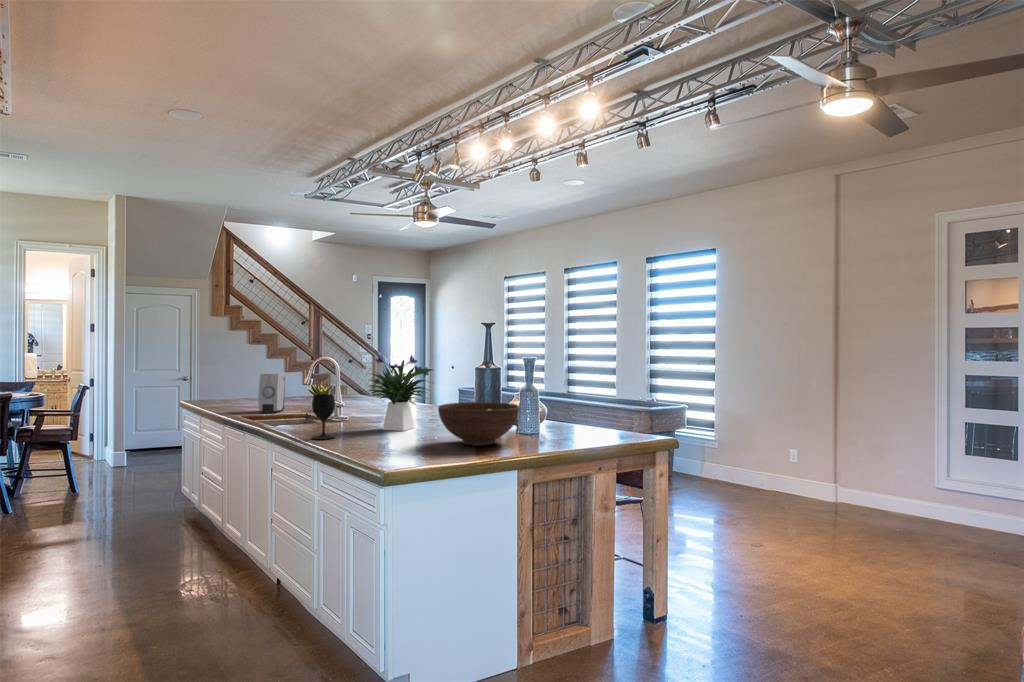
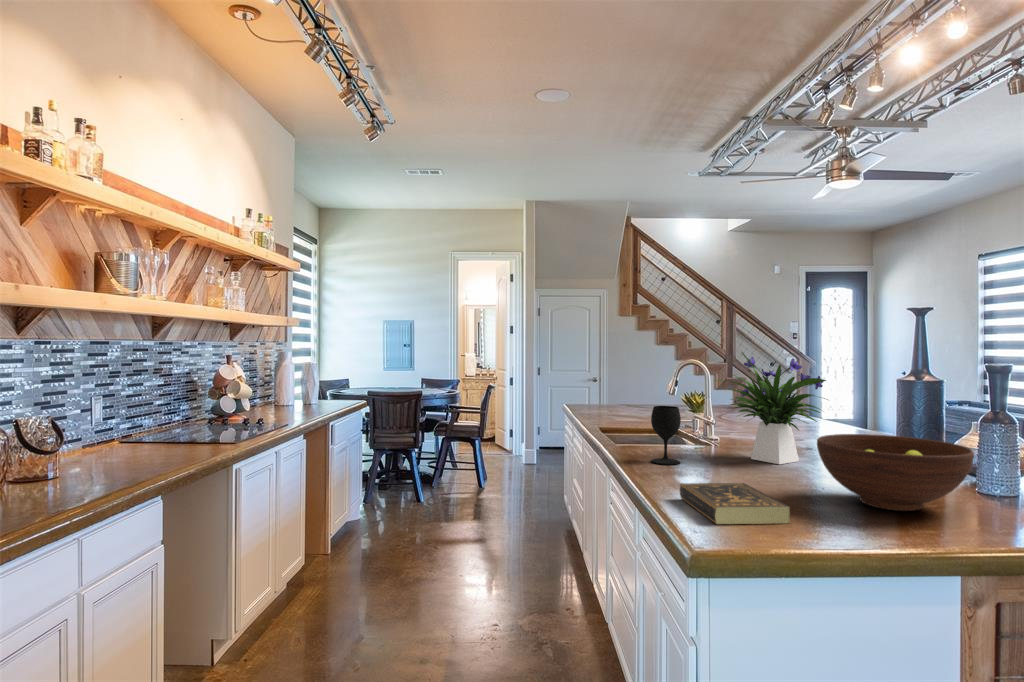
soap dispenser: present [259,374,285,413] -> none [626,376,657,421]
book: none [355,441,431,465] -> present [680,483,789,524]

